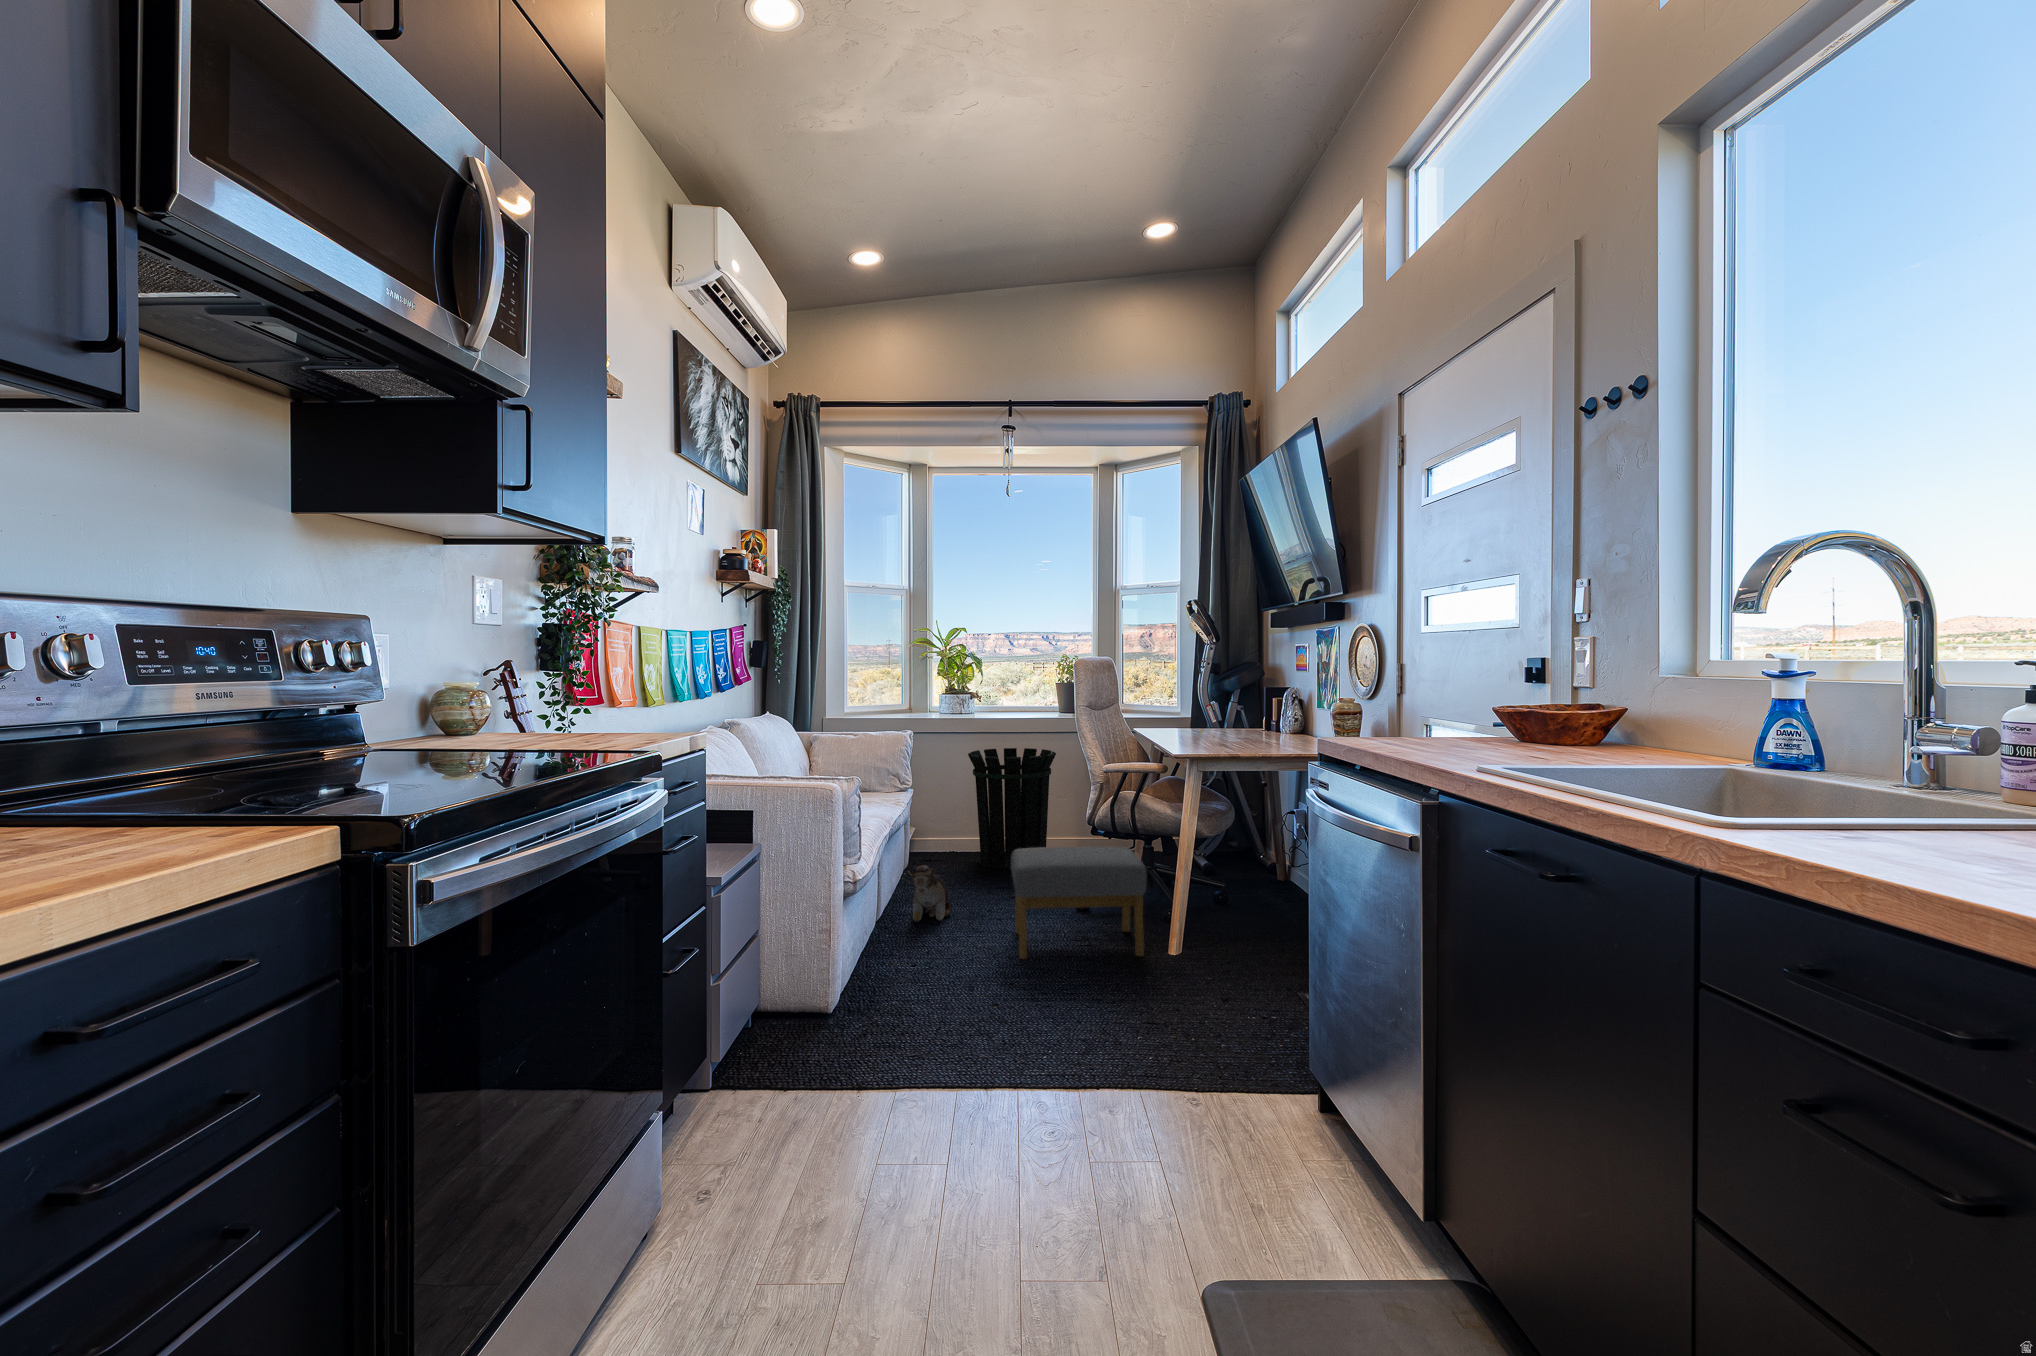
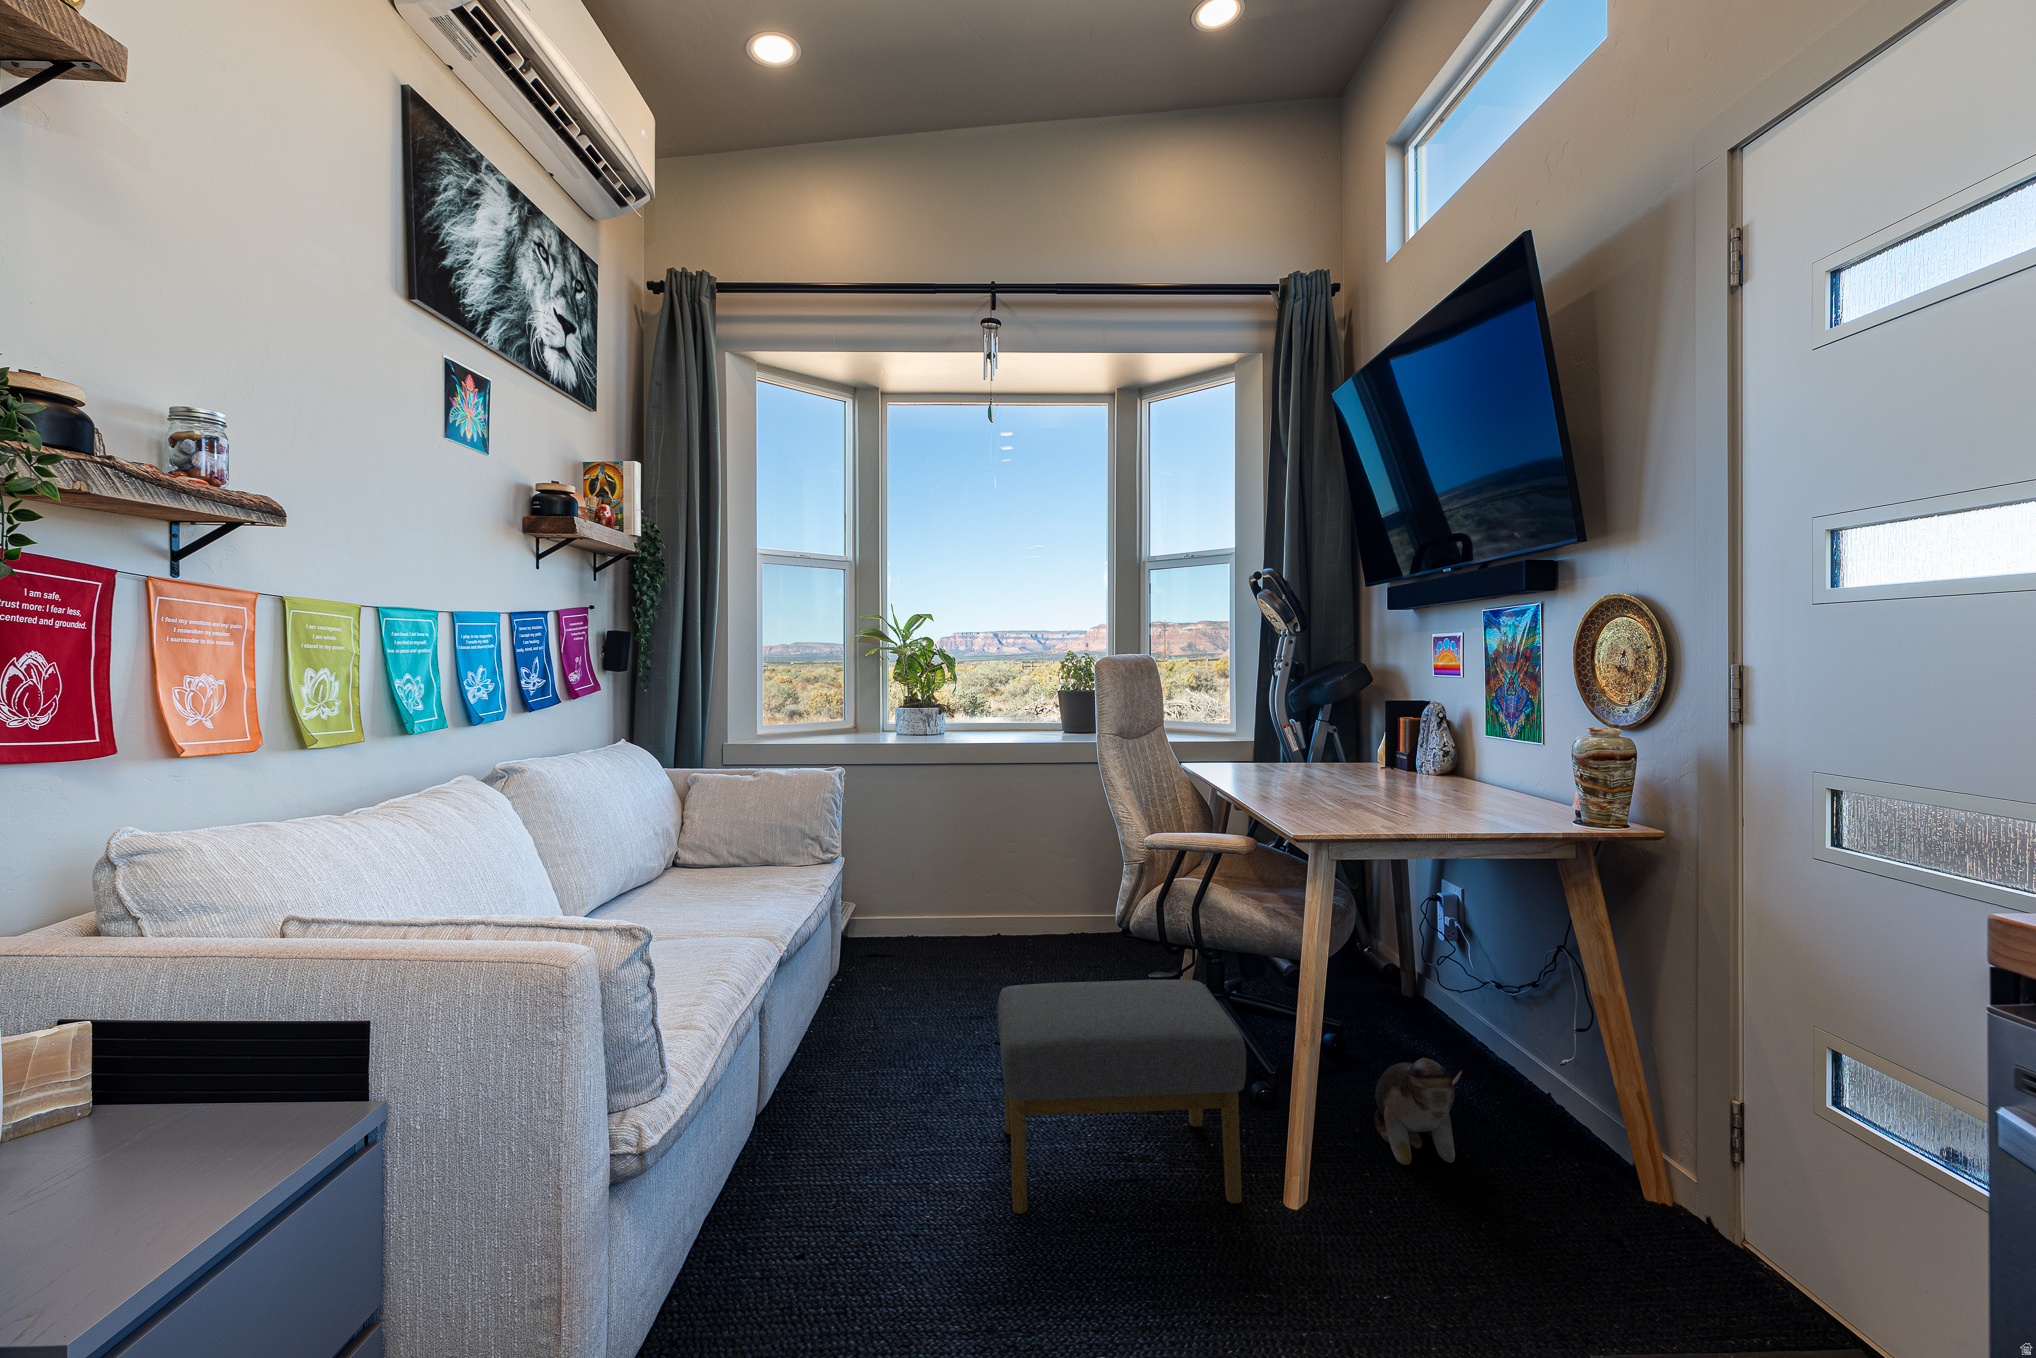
waste bin: present [968,748,1056,870] -> none [934,786,1064,972]
plush toy: present [907,865,952,922] -> present [1374,1057,1462,1165]

